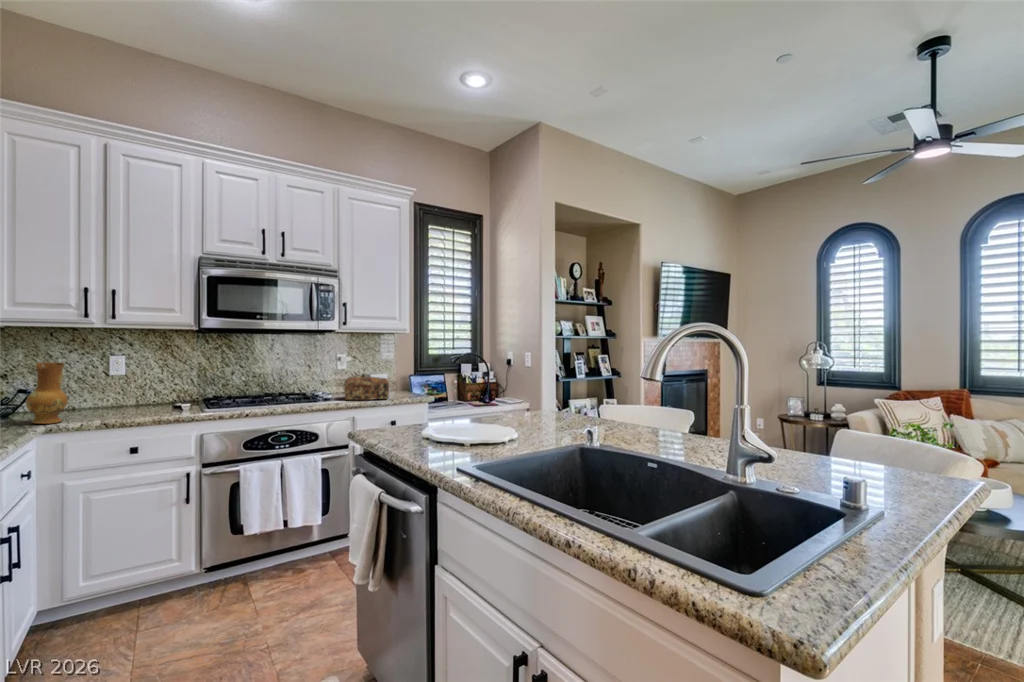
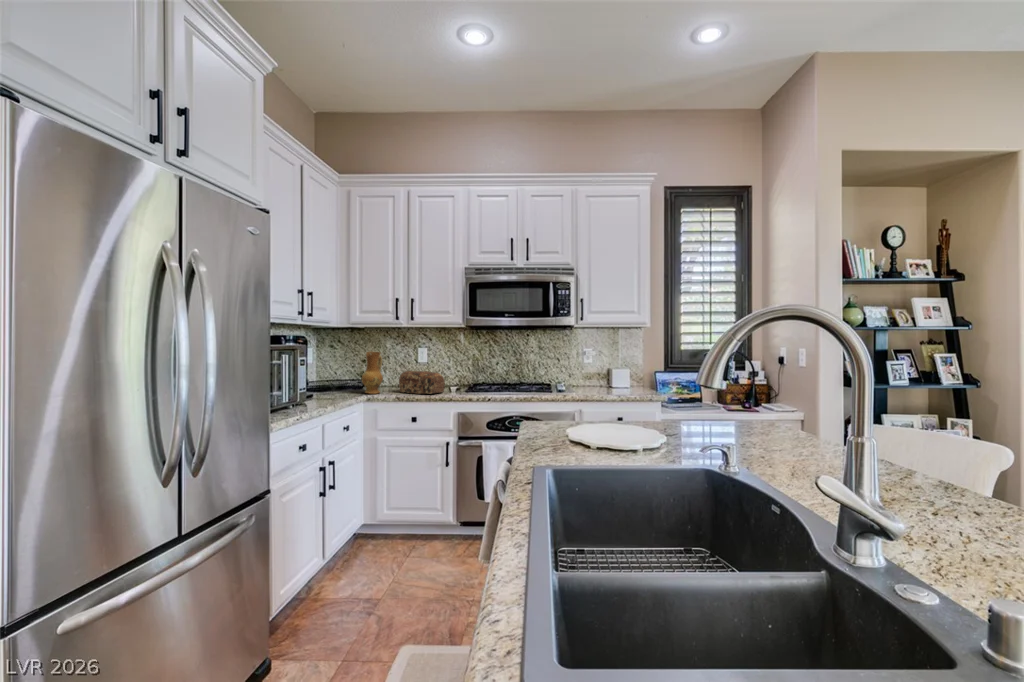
bread loaf: present [344,377,389,400] -> present [399,371,445,394]

